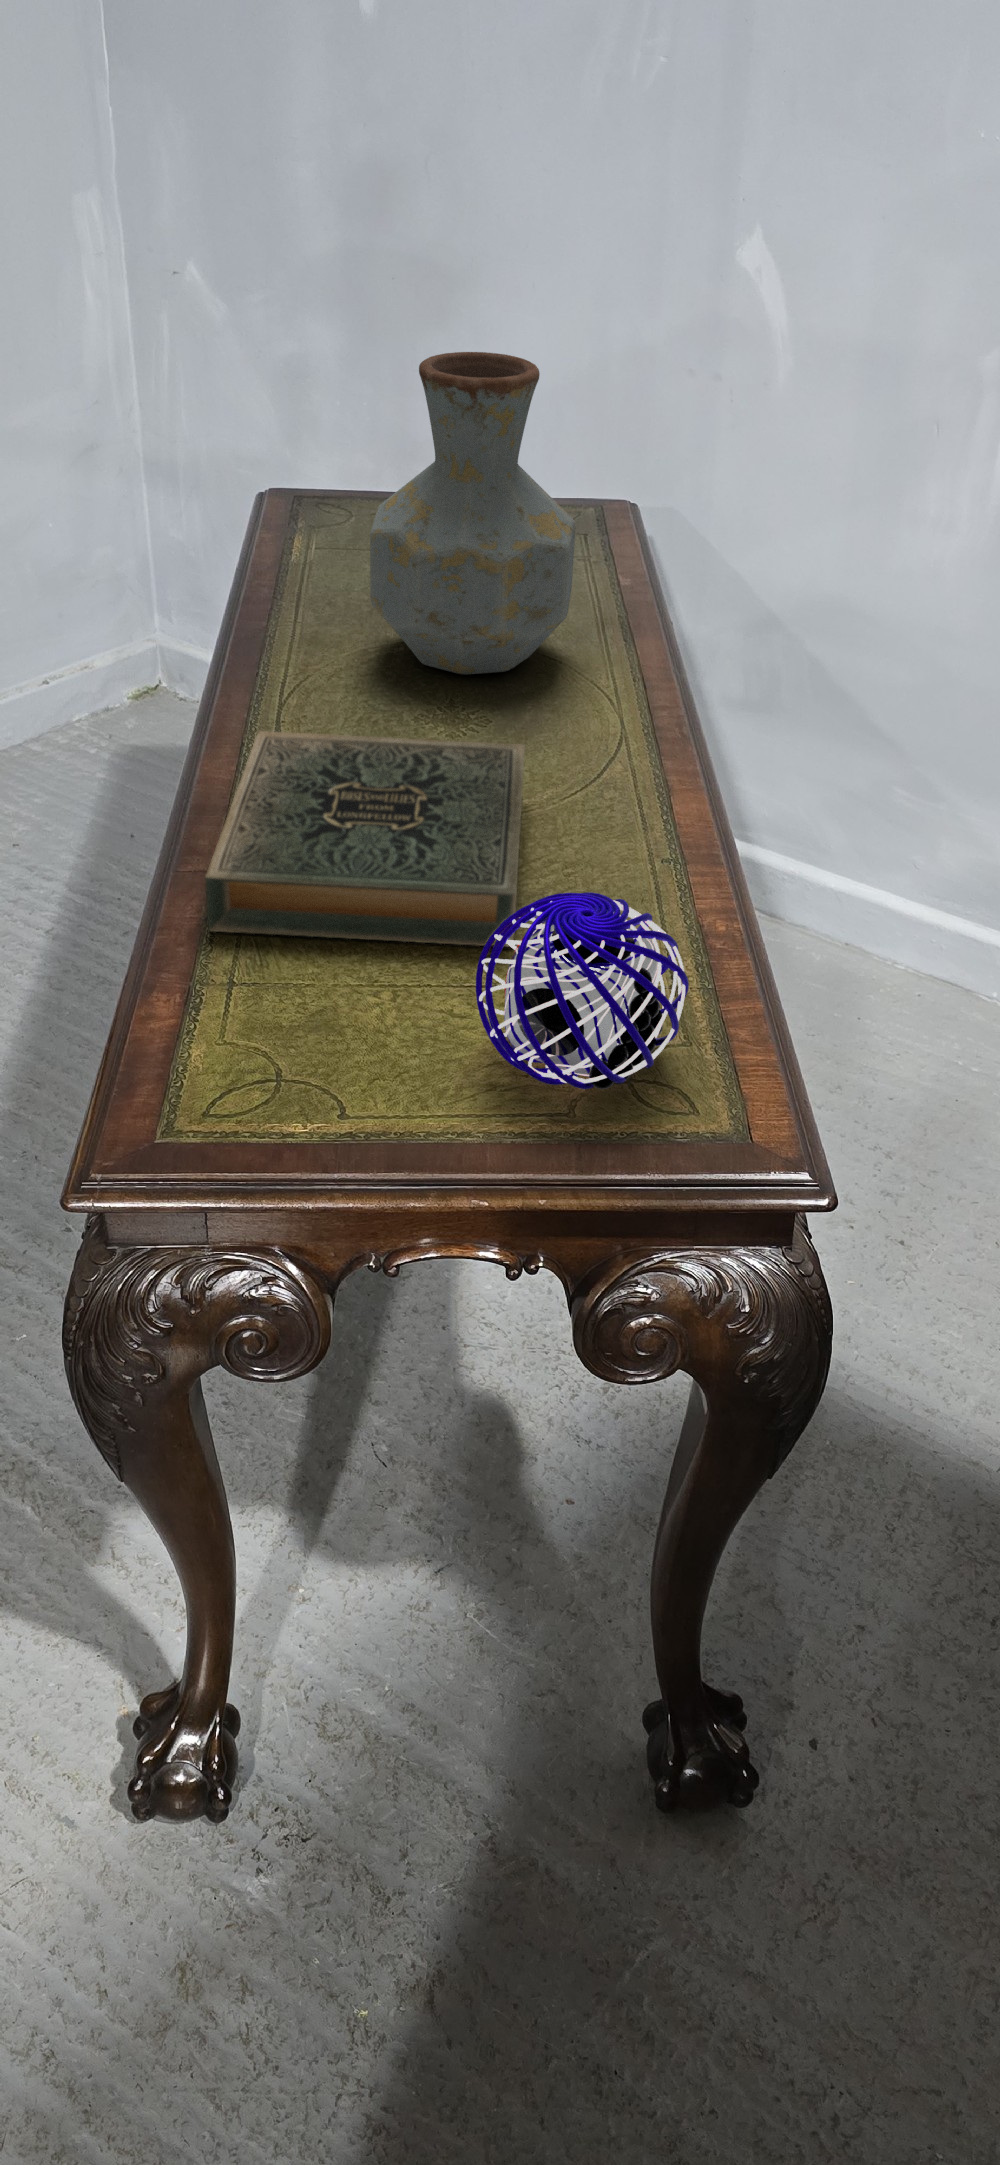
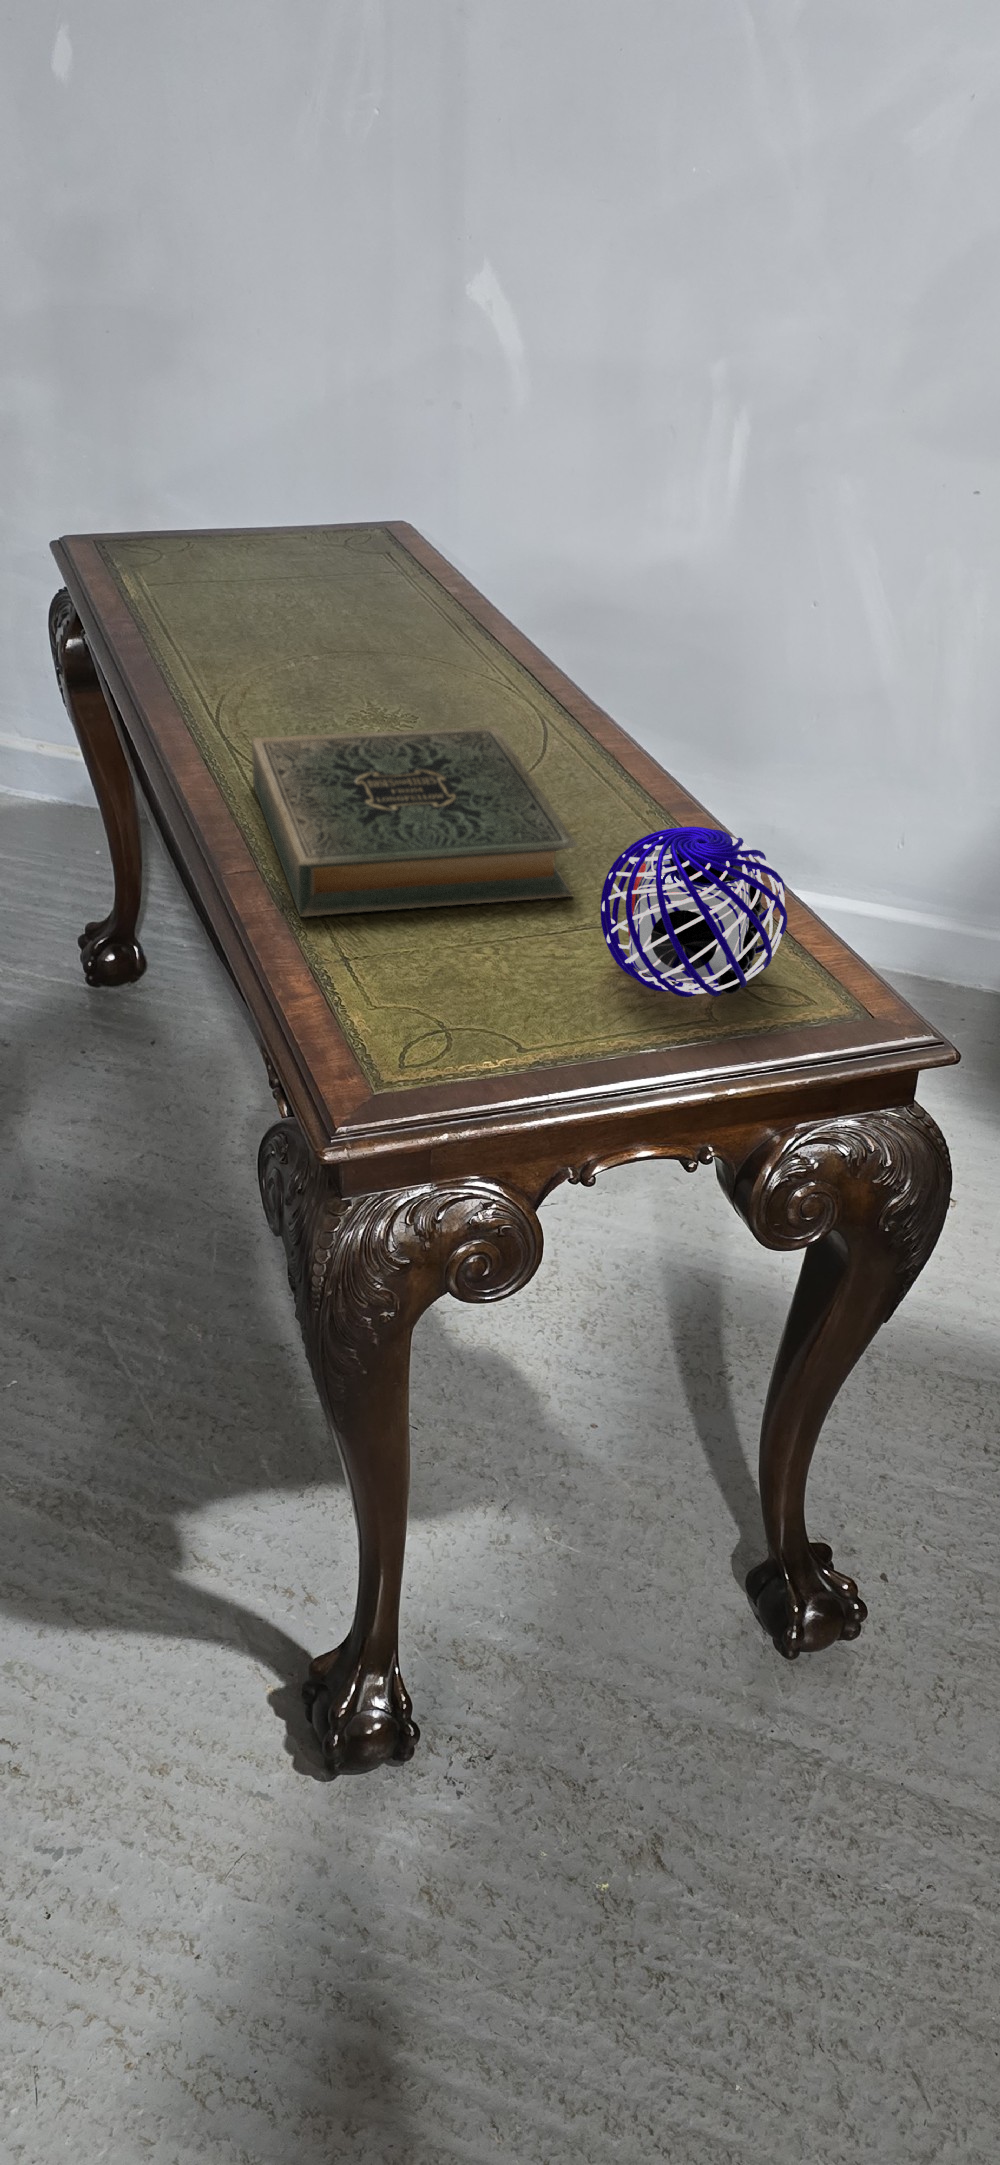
vase: present [370,352,576,674] -> none [275,378,467,678]

